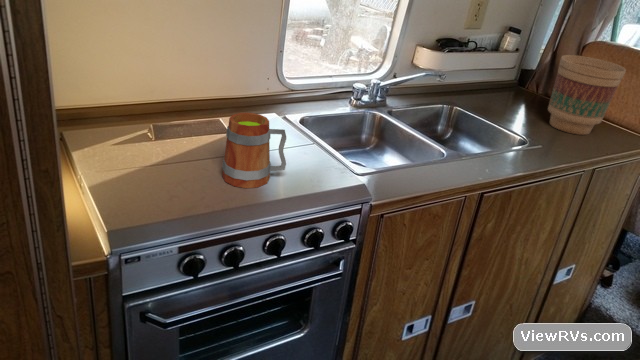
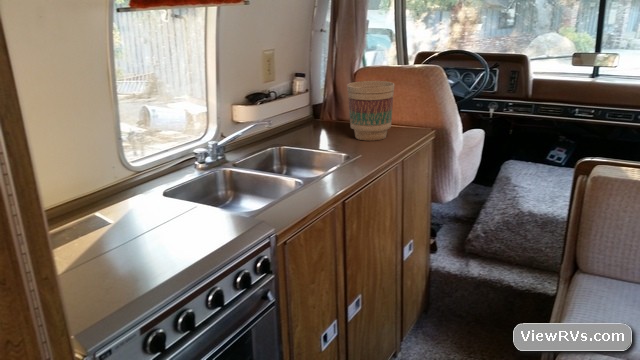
mug: present [222,113,286,188] -> none [132,189,194,261]

